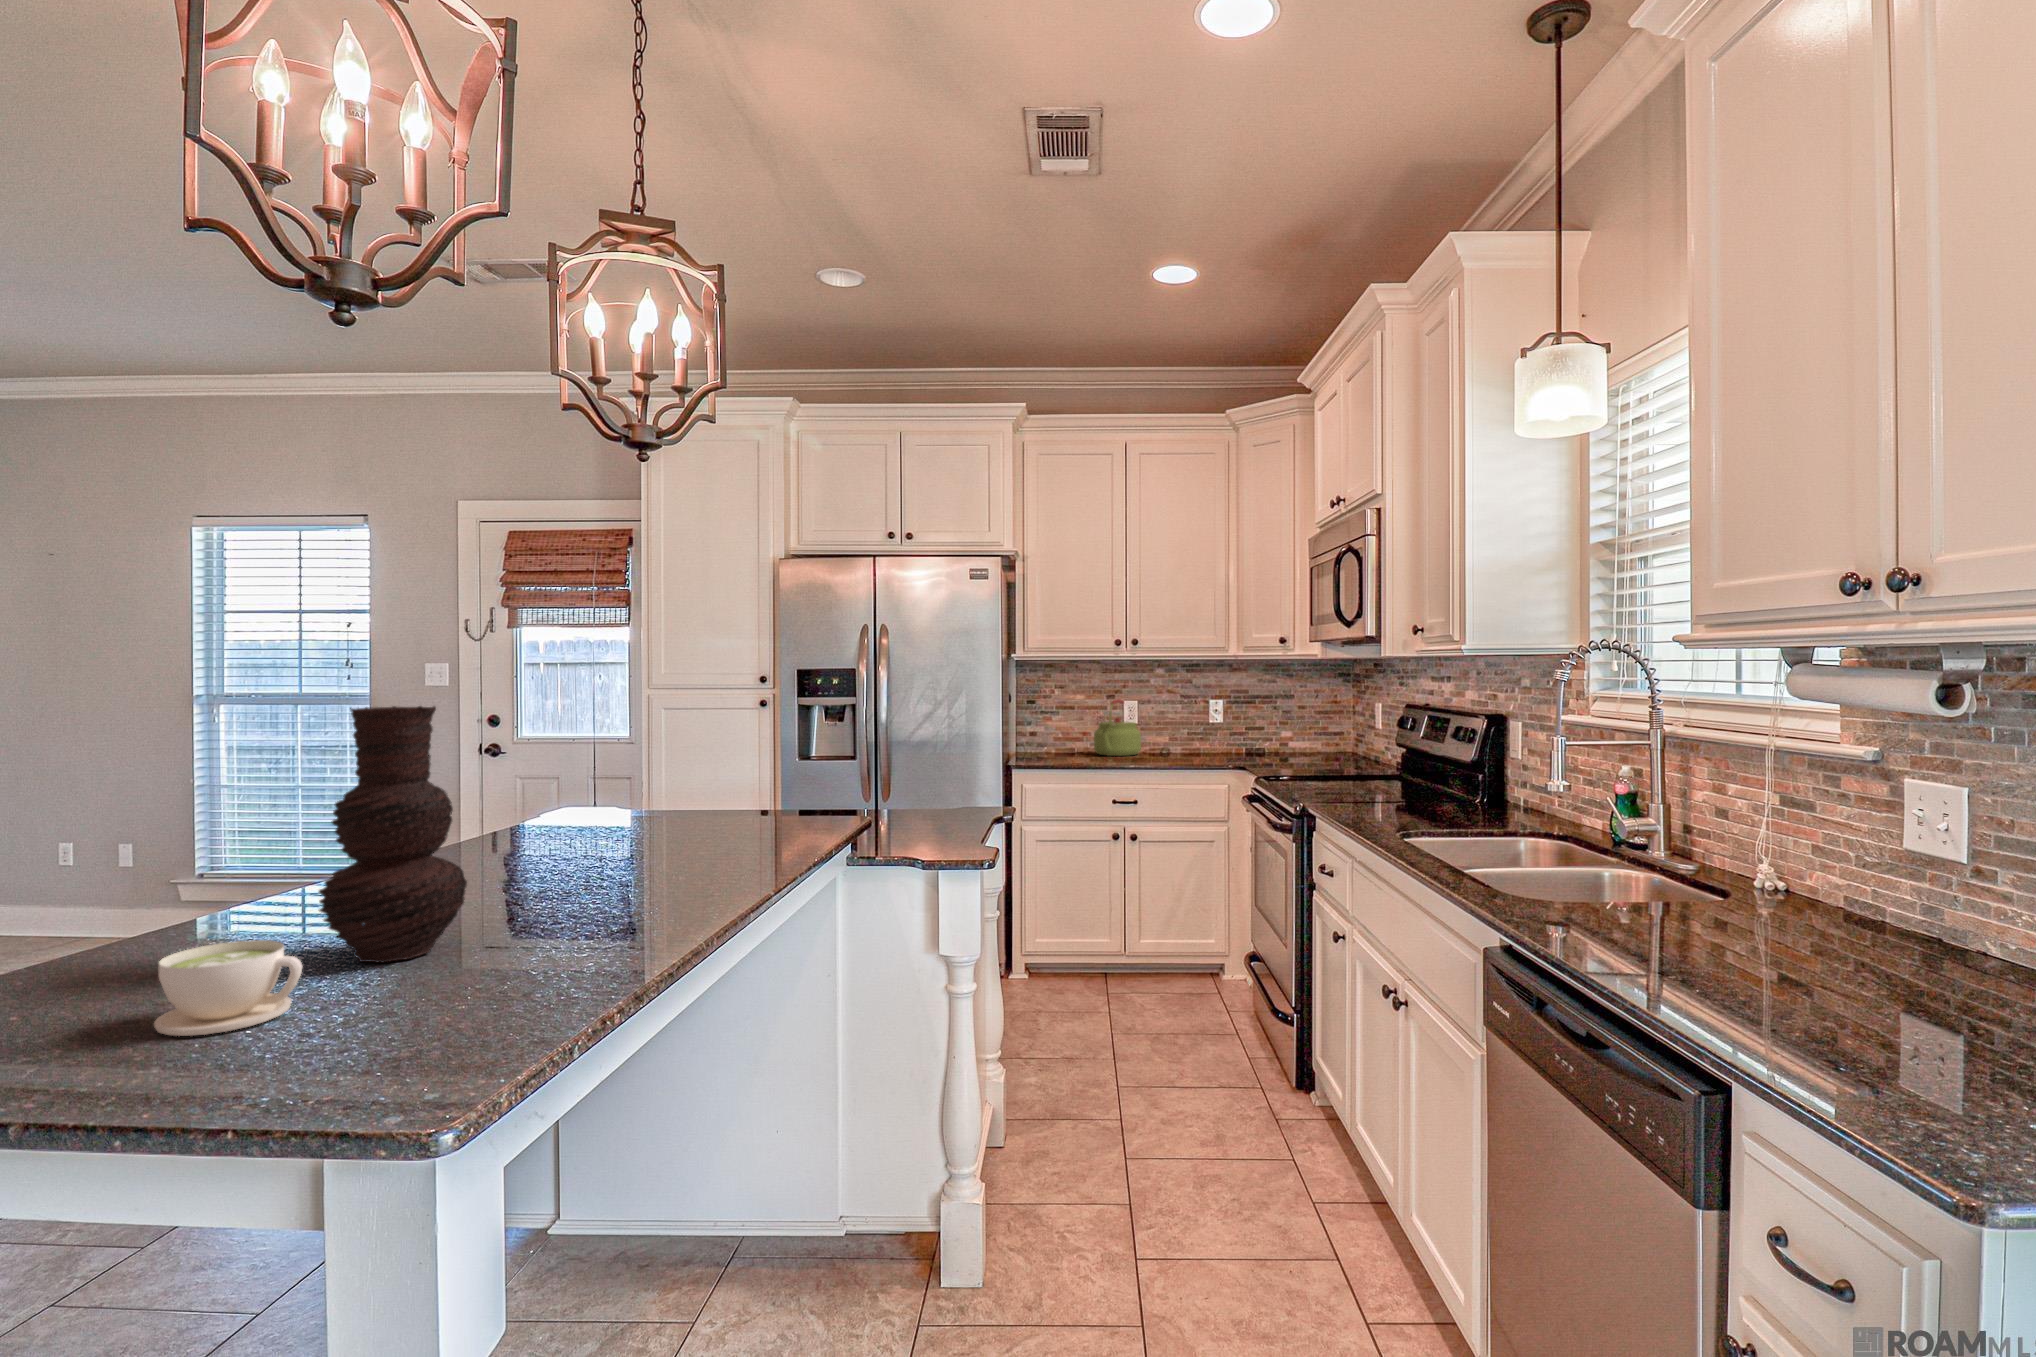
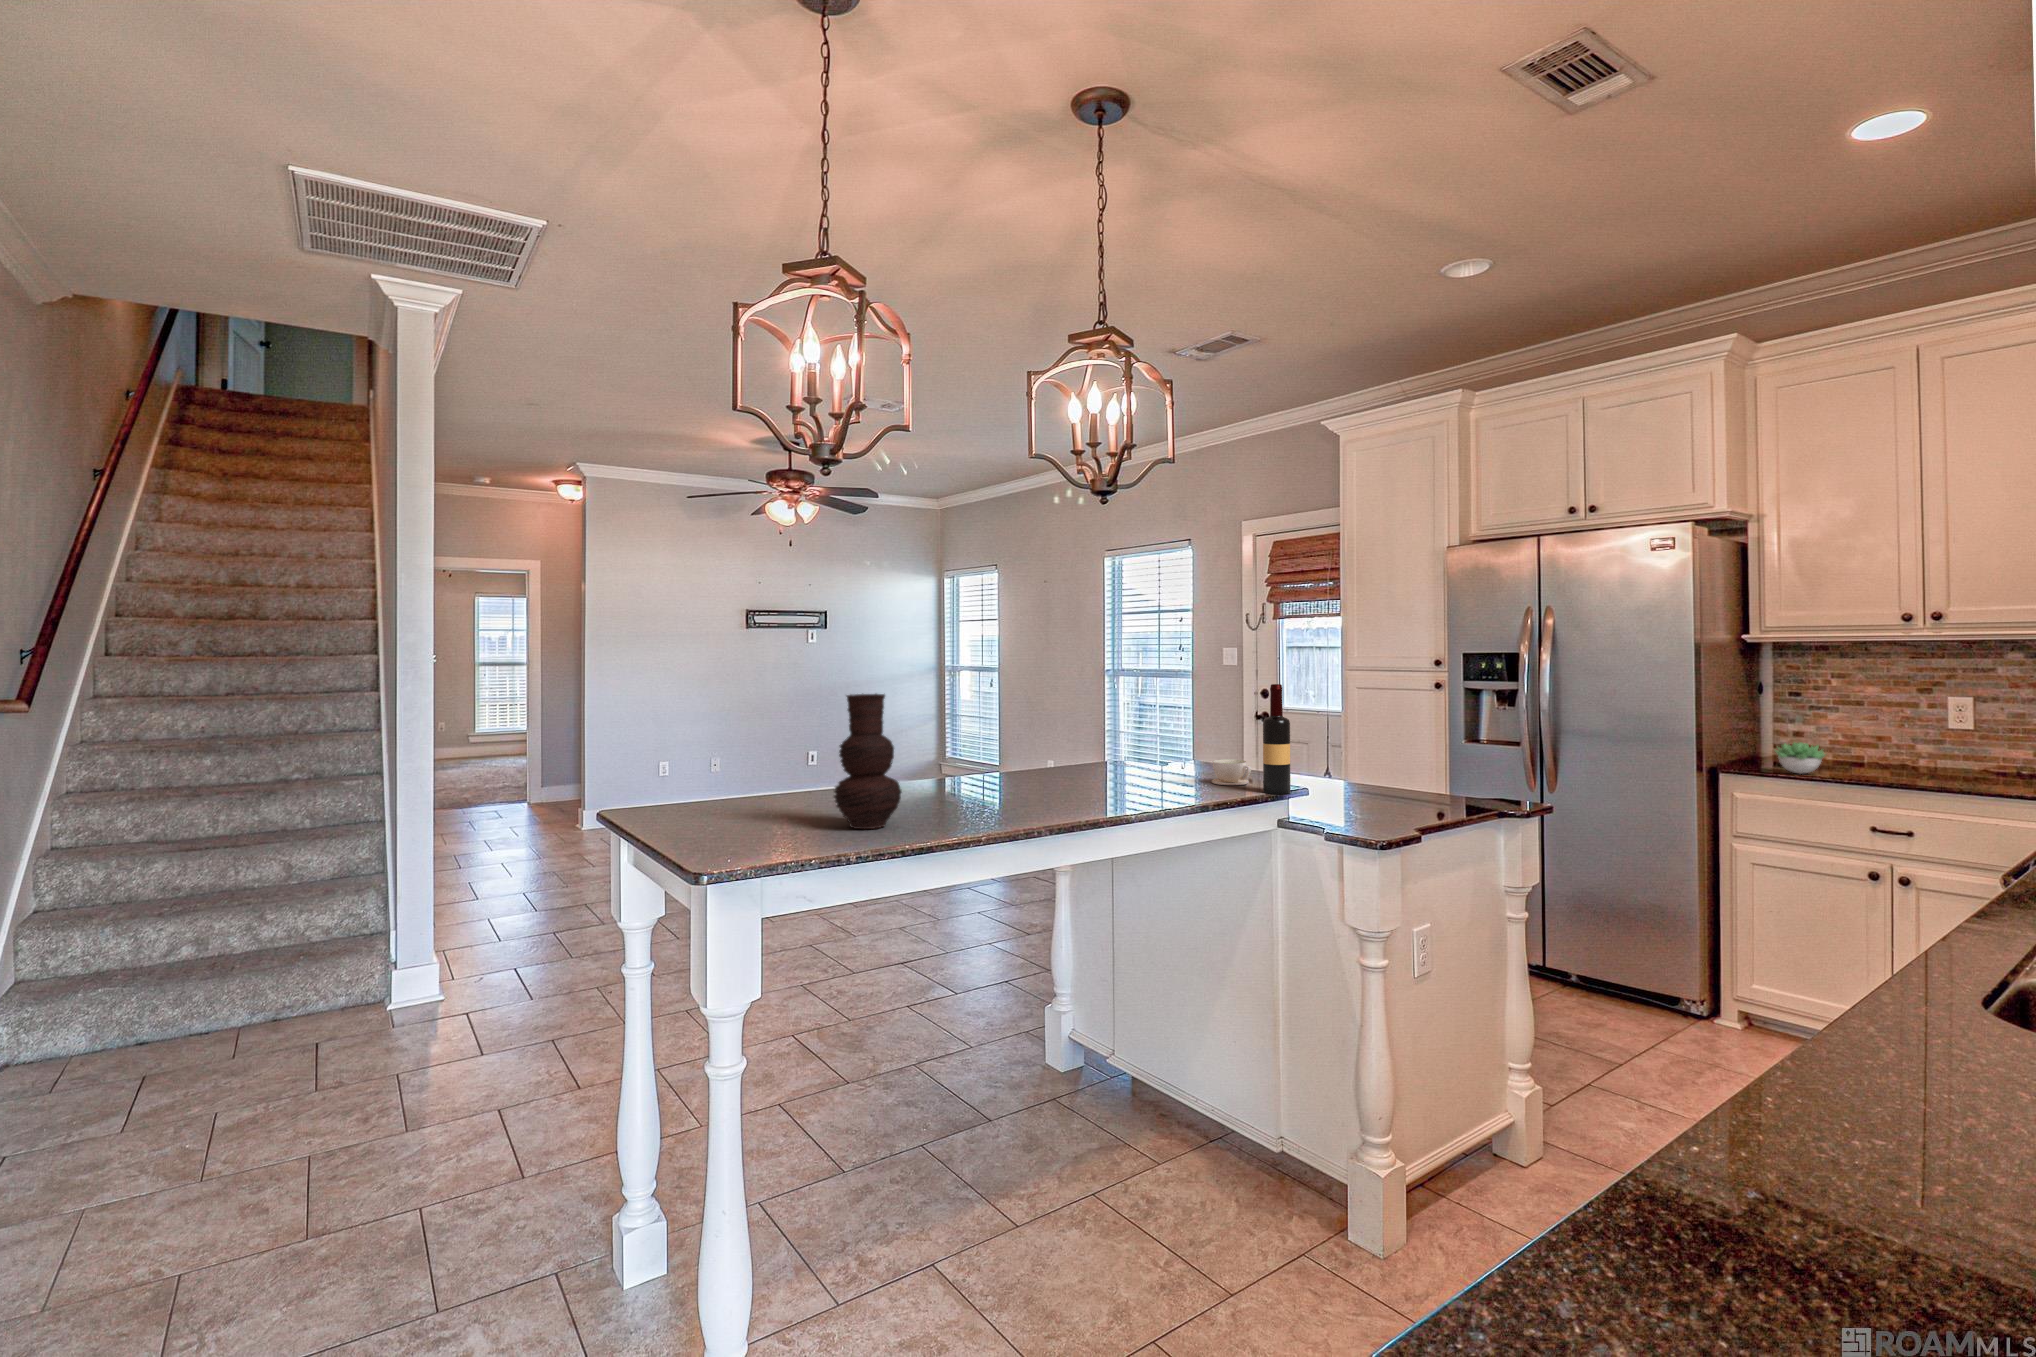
wine bottle: none [781,693,813,823] -> present [1263,684,1290,794]
kettle: present [1094,699,1141,756] -> none [1890,694,1978,771]
succulent plant: none [1049,739,1085,764] -> present [1775,742,1825,774]
coffee cup: present [154,940,302,1036] -> present [1212,759,1251,785]

